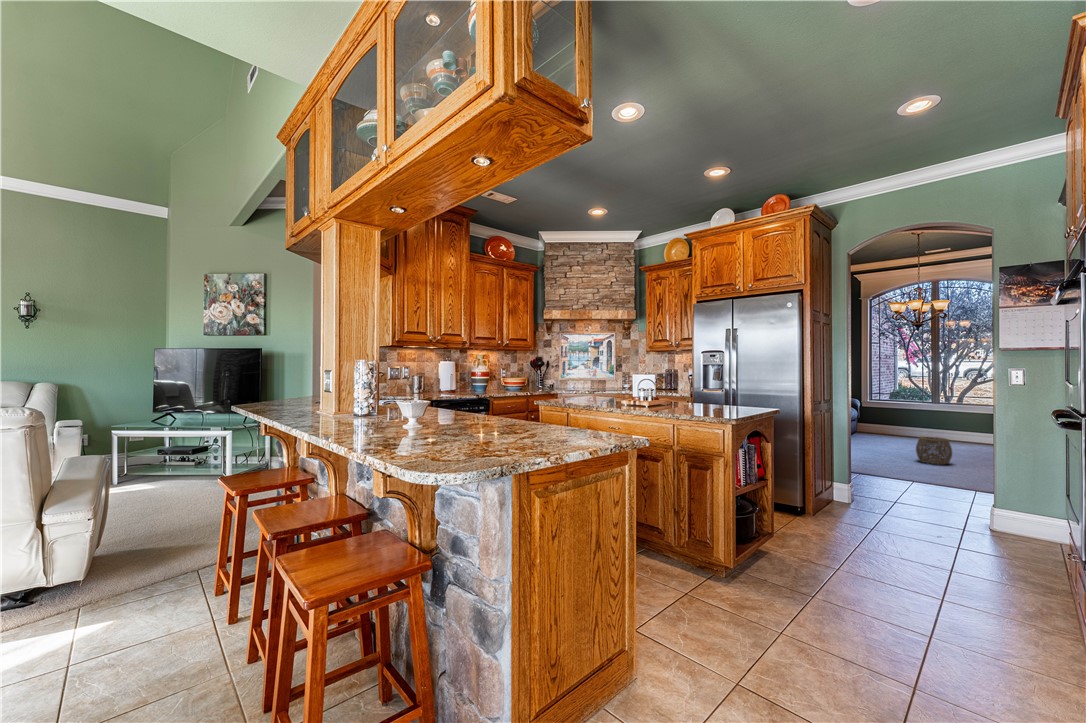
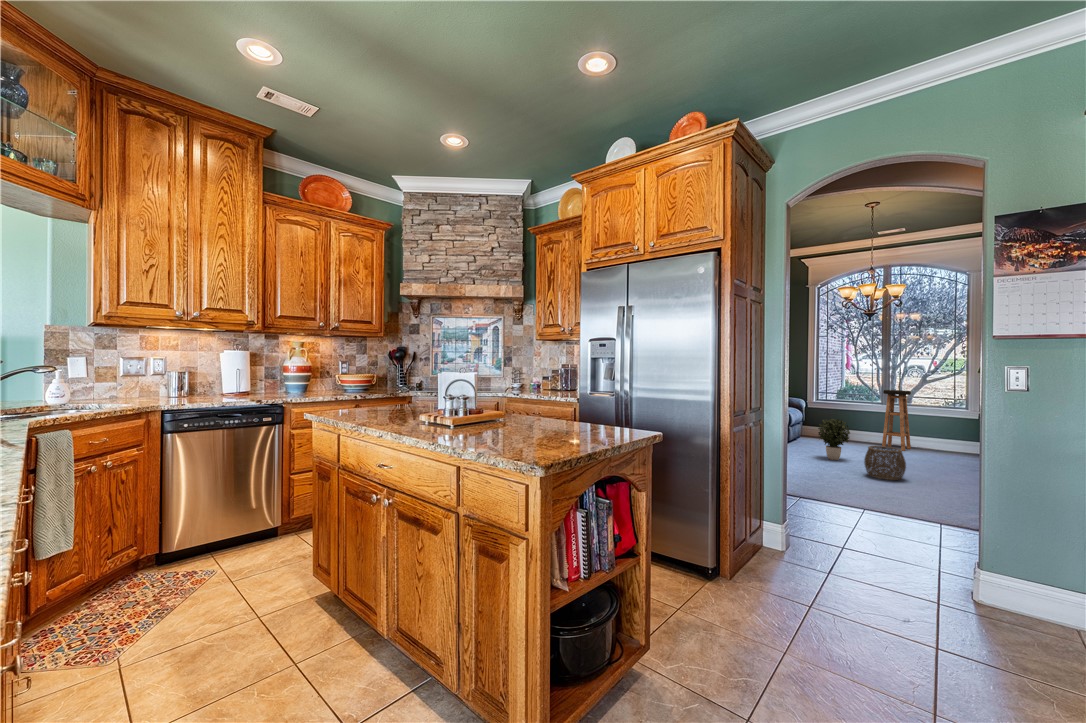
bar stool: none [934,391,961,444] -> present [882,390,911,451]
potted plant: none [874,414,904,450] -> present [818,419,850,460]

